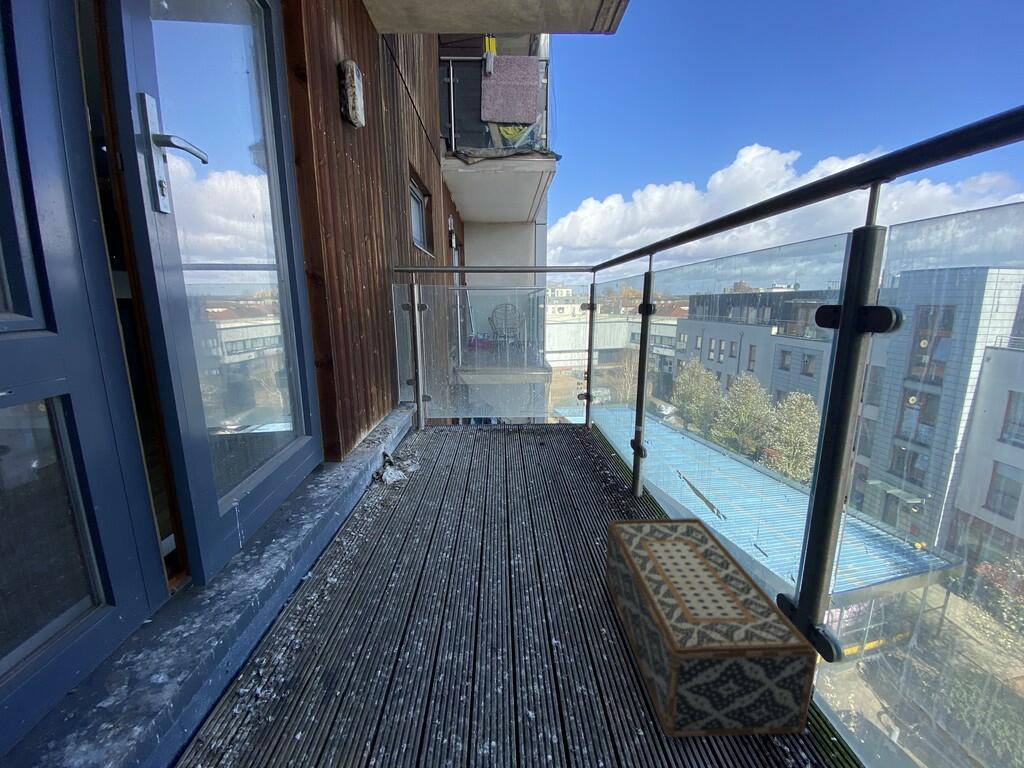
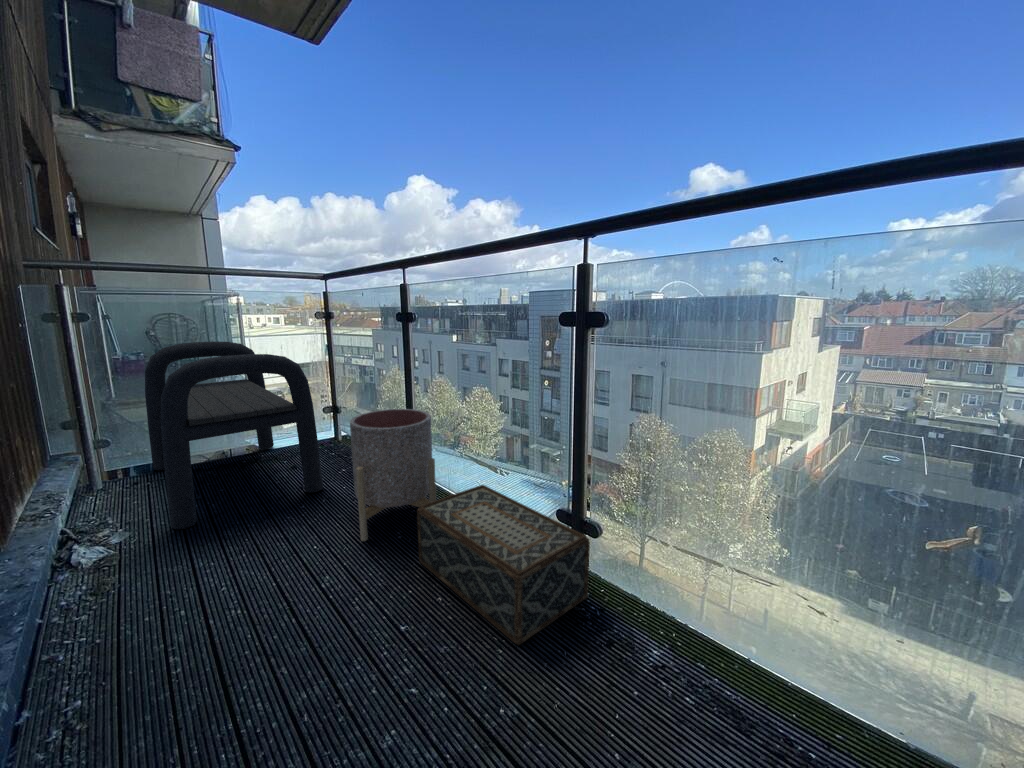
bench: none [441,326,558,476] -> present [145,341,323,530]
planter: none [564,407,656,549] -> present [350,409,436,541]

